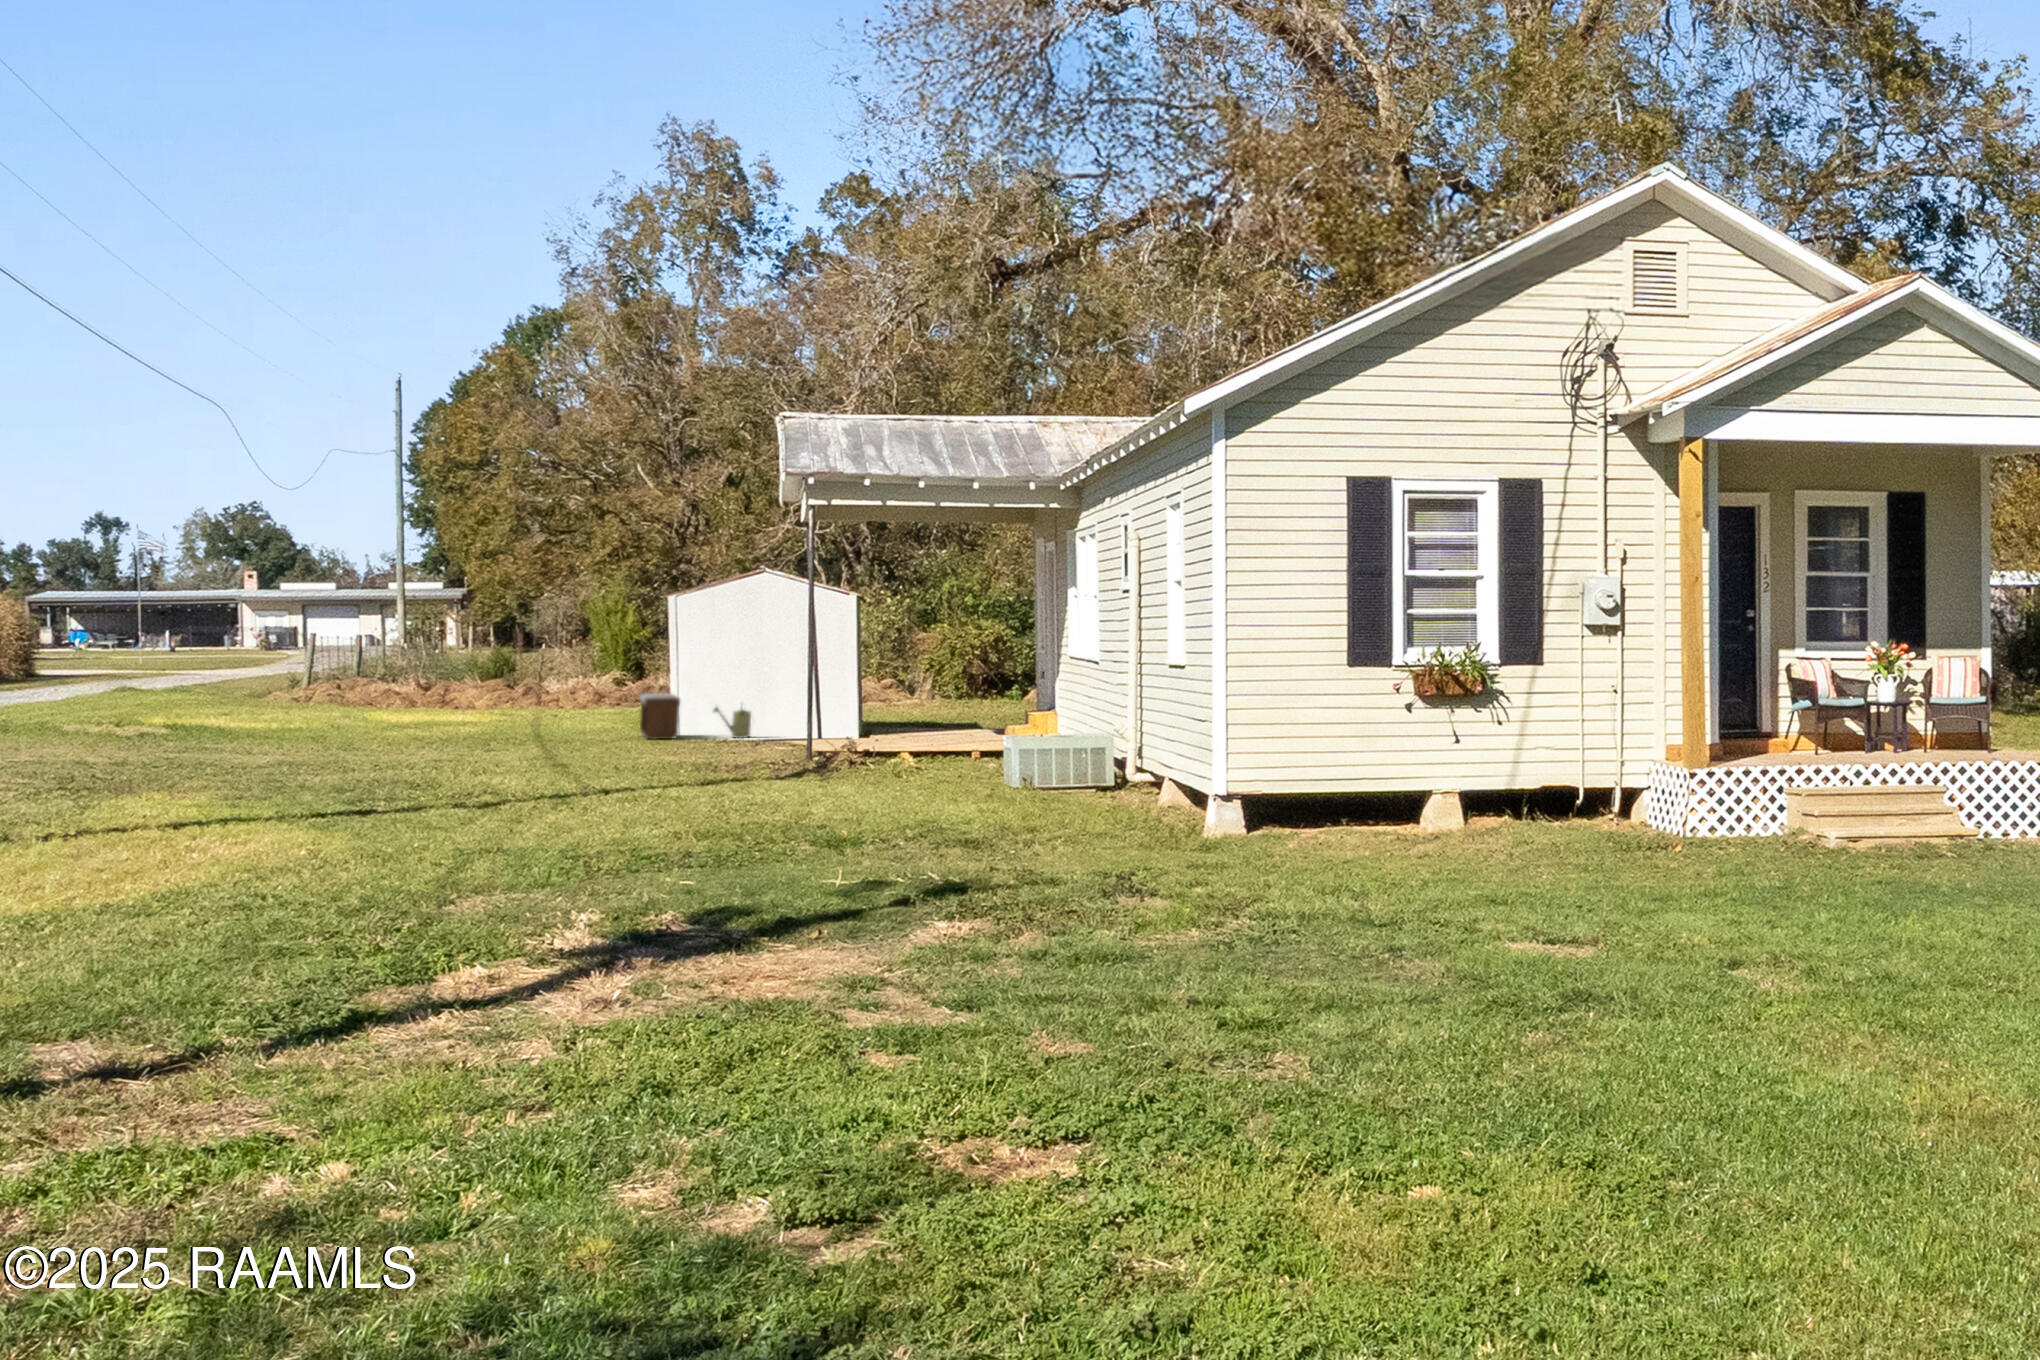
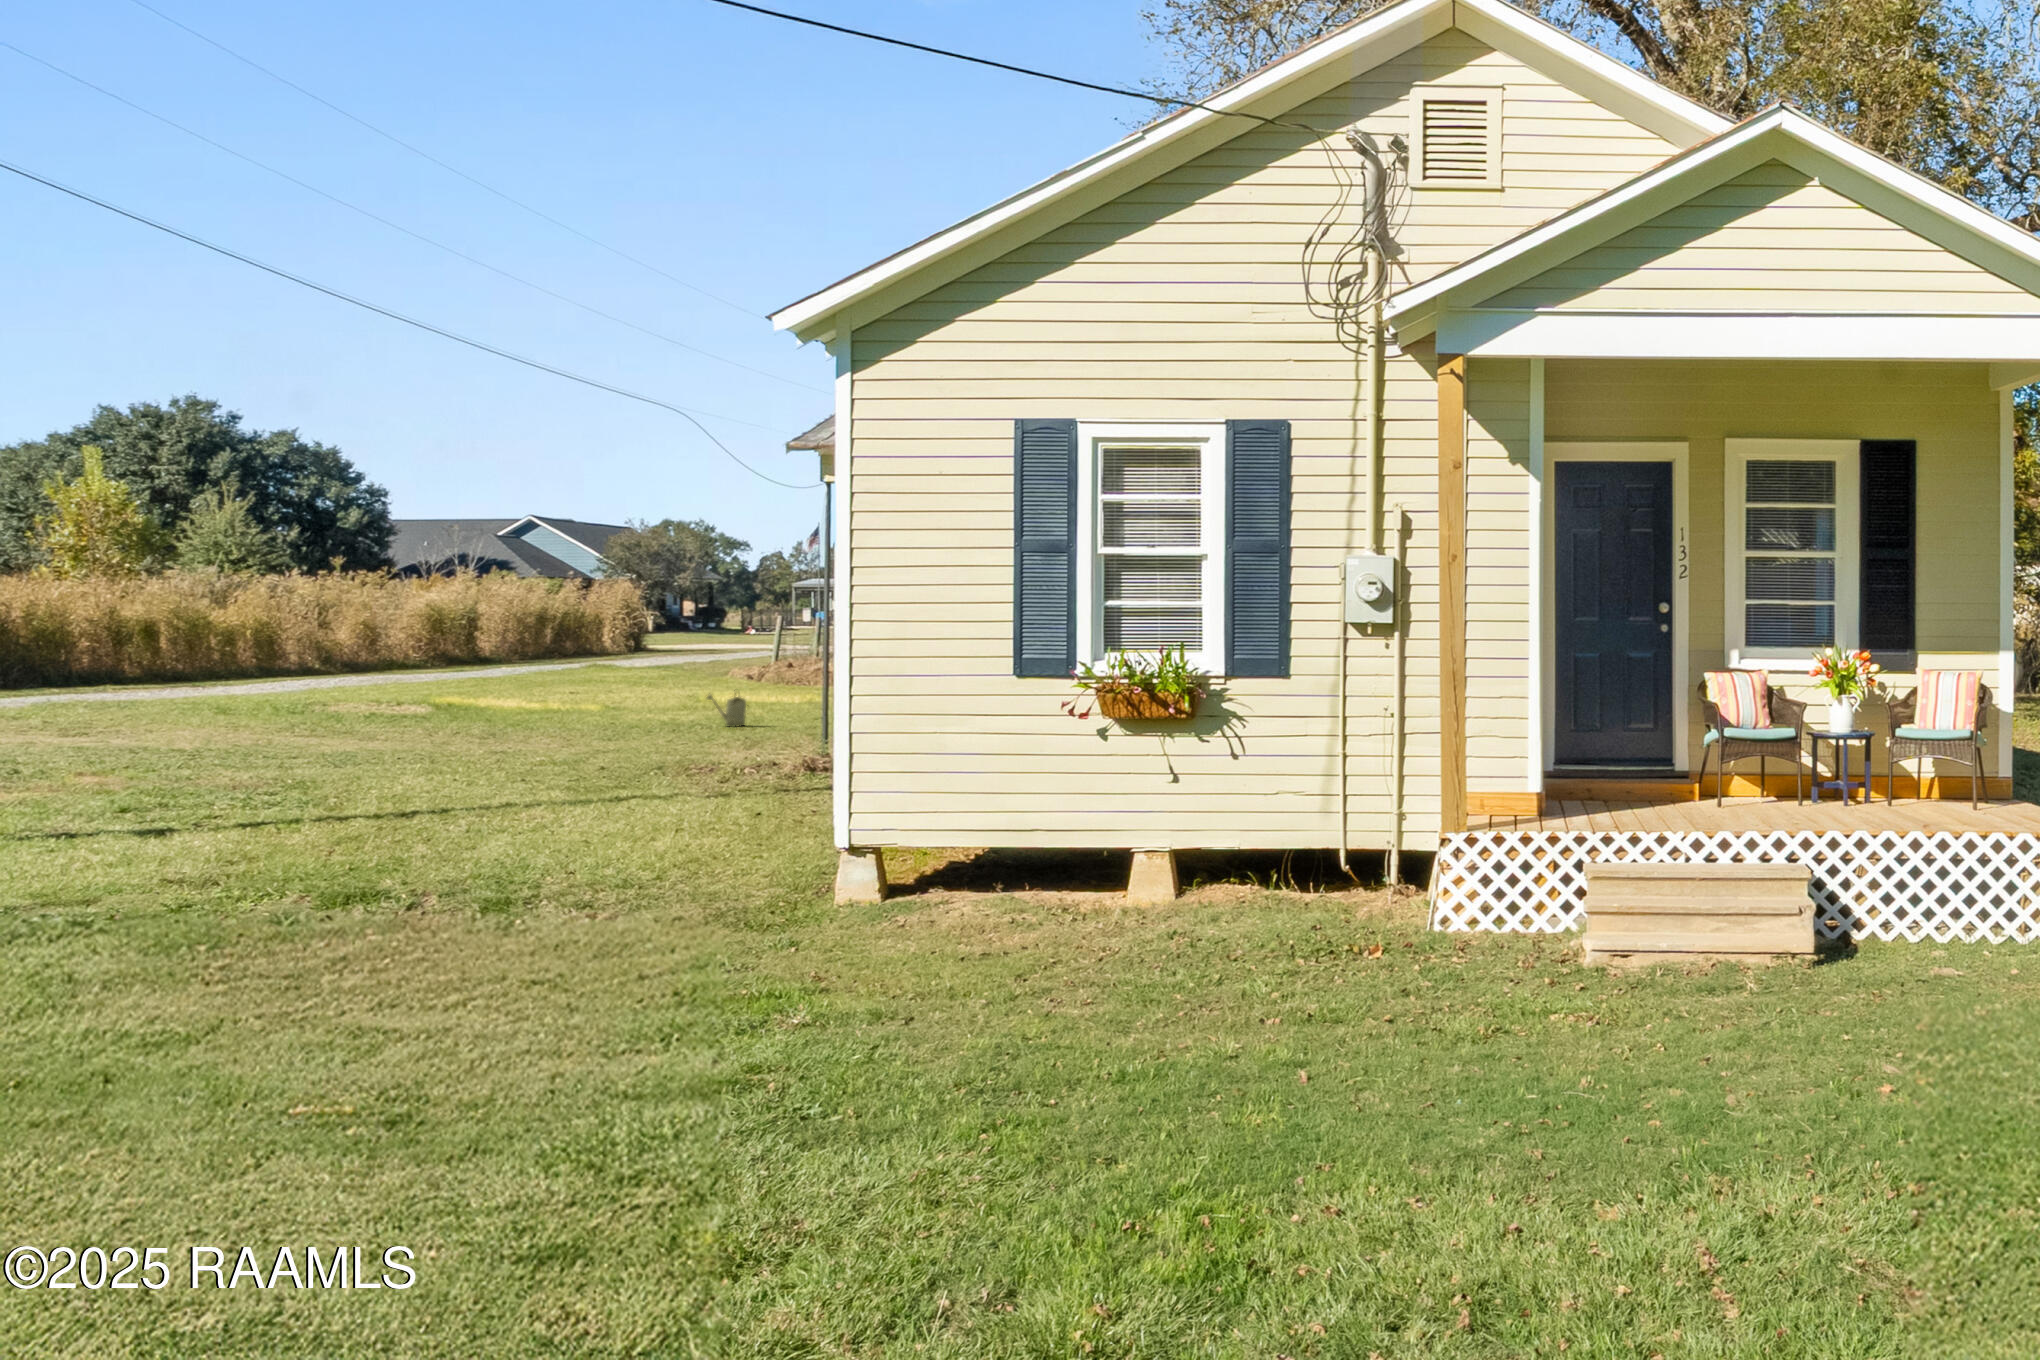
bench: present [639,693,680,739] -> none [630,679,678,728]

